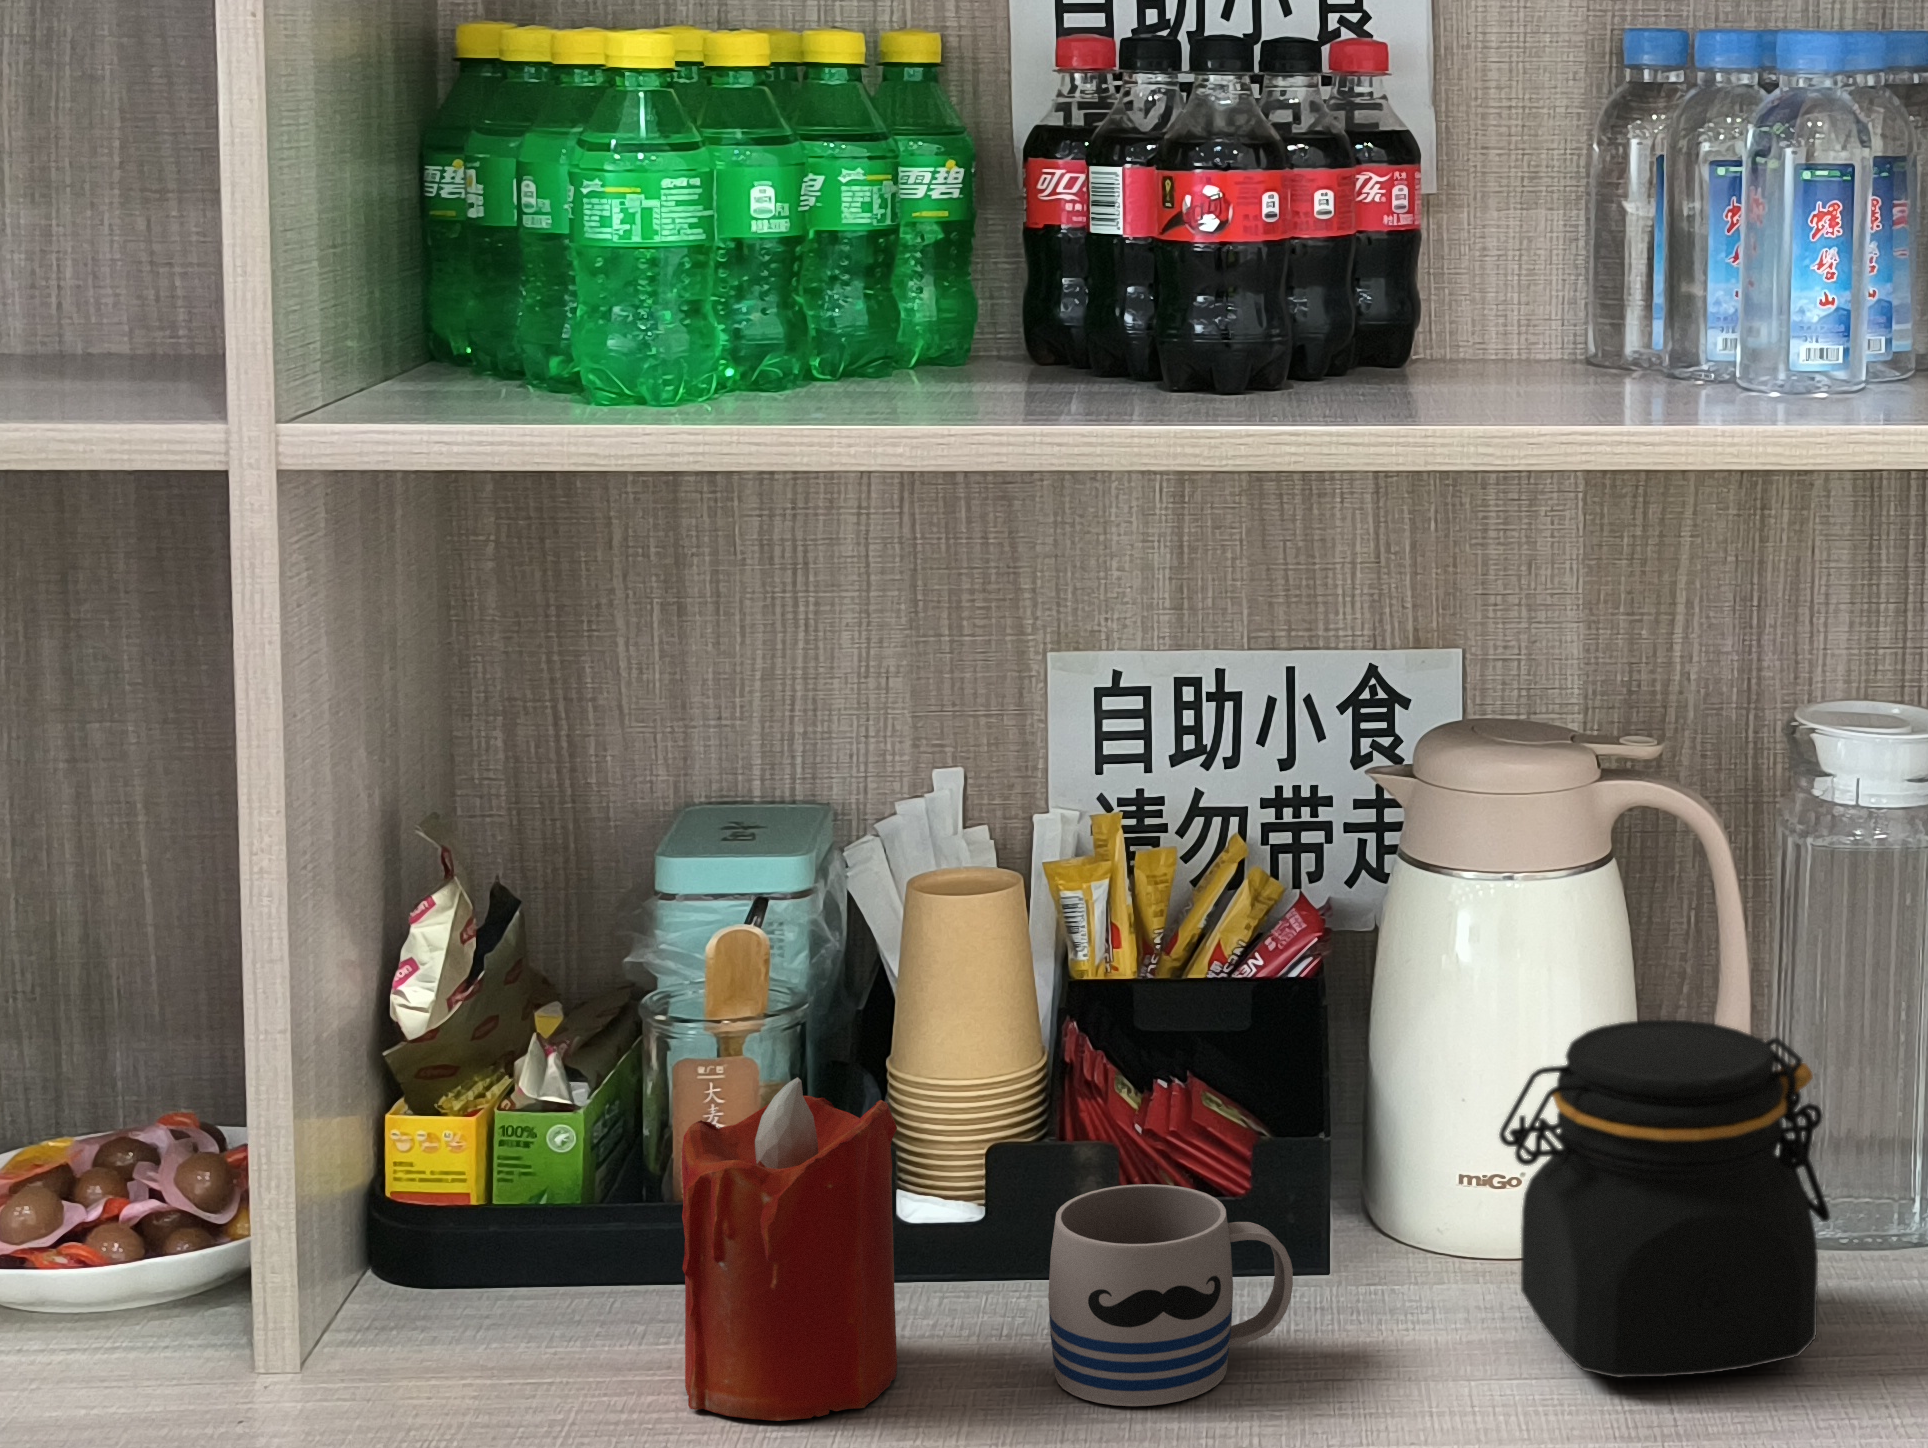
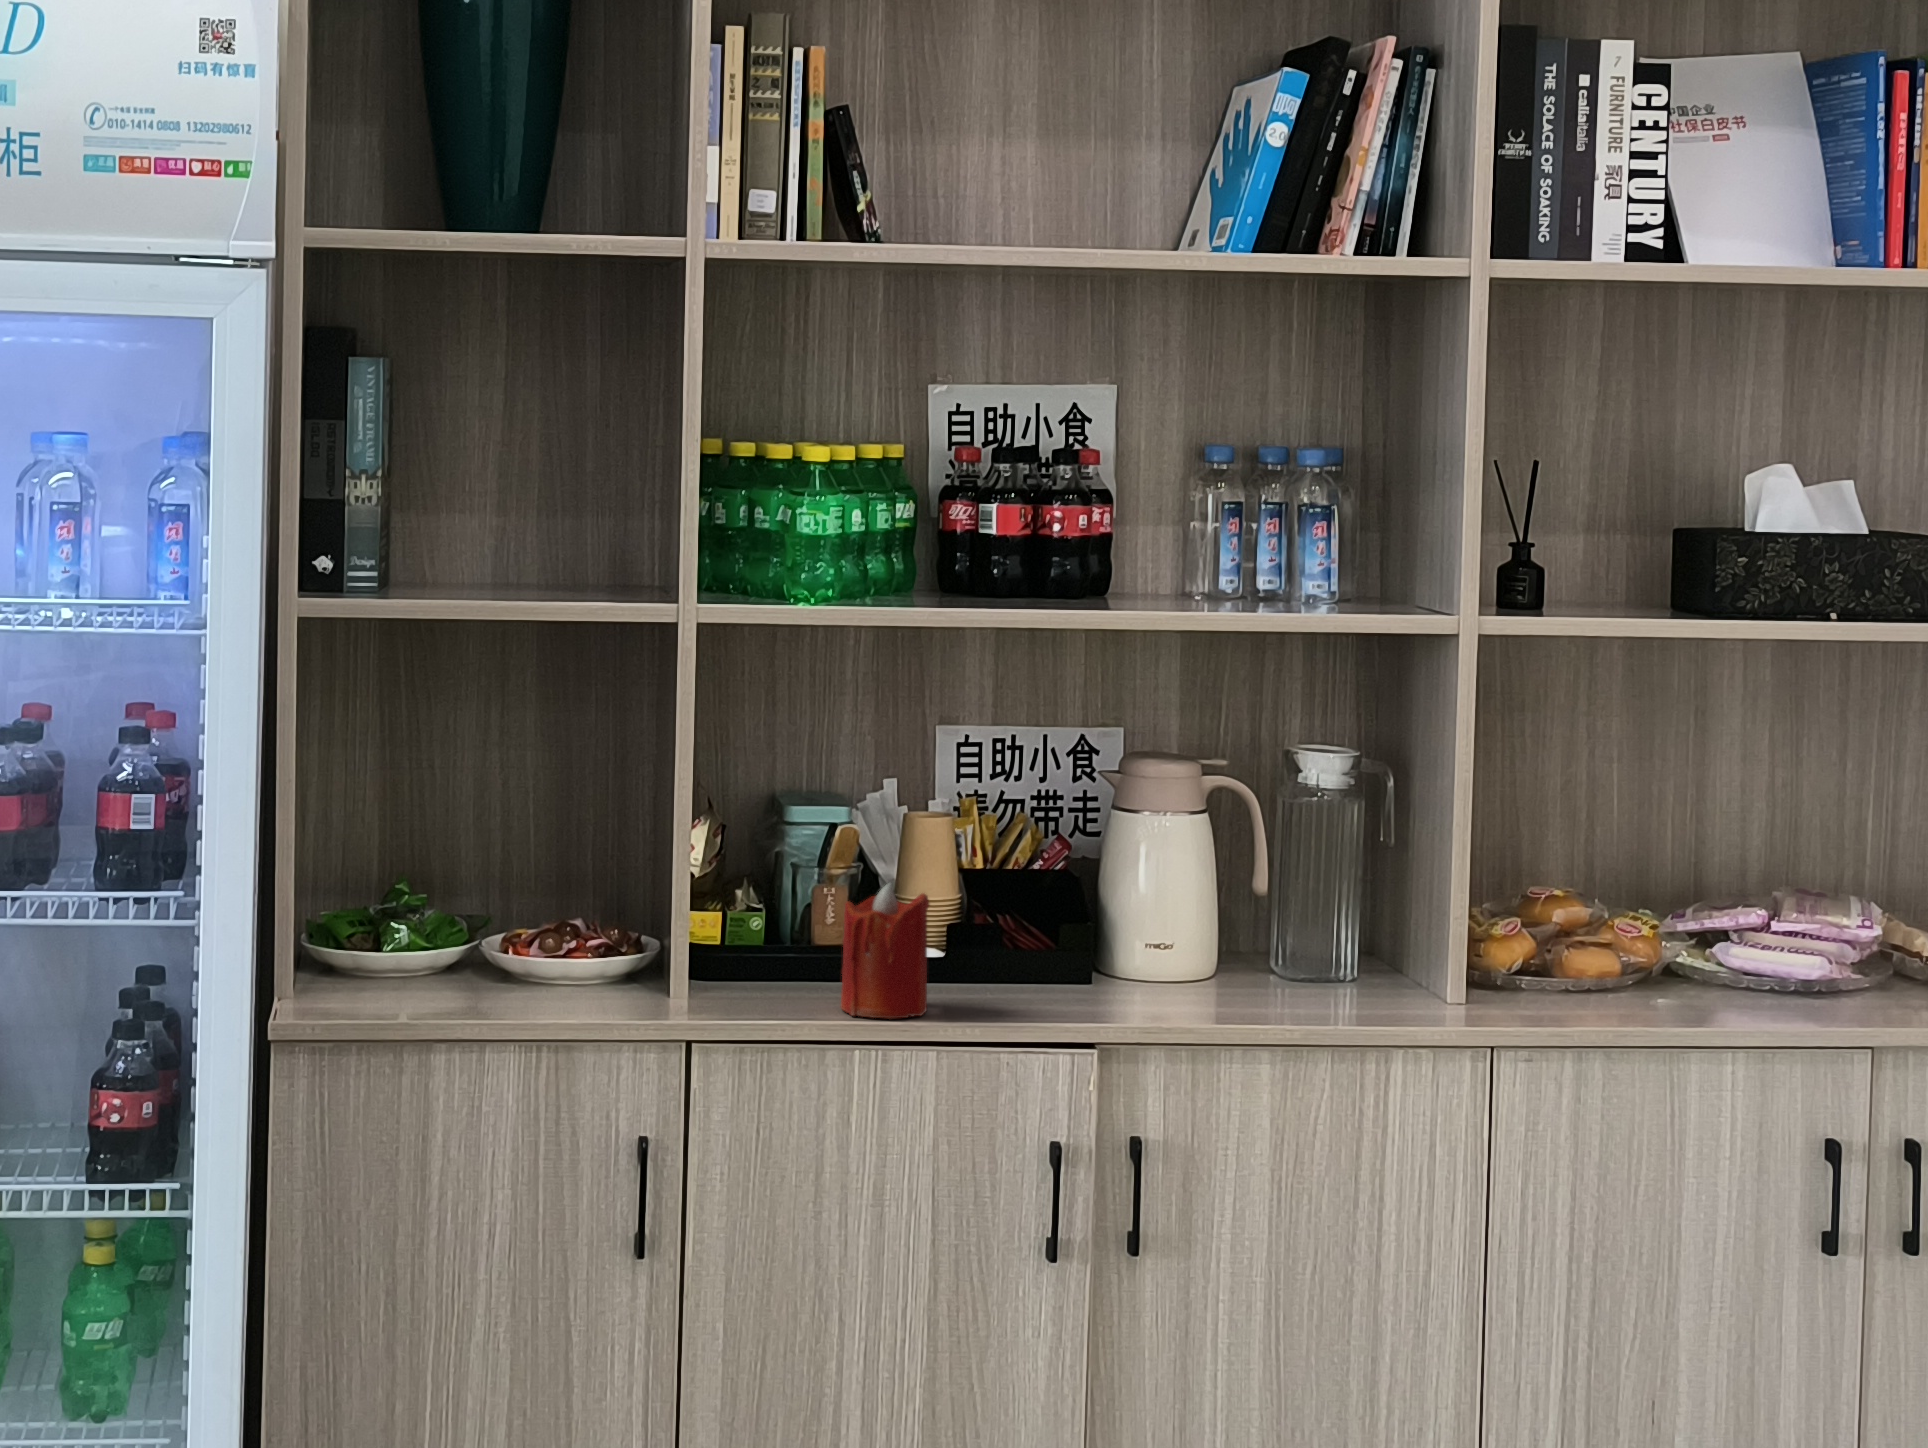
jar: present [1499,1020,1830,1377] -> none [1173,872,1311,1011]
mug: present [1048,1184,1293,1406] -> none [989,935,1088,1017]

